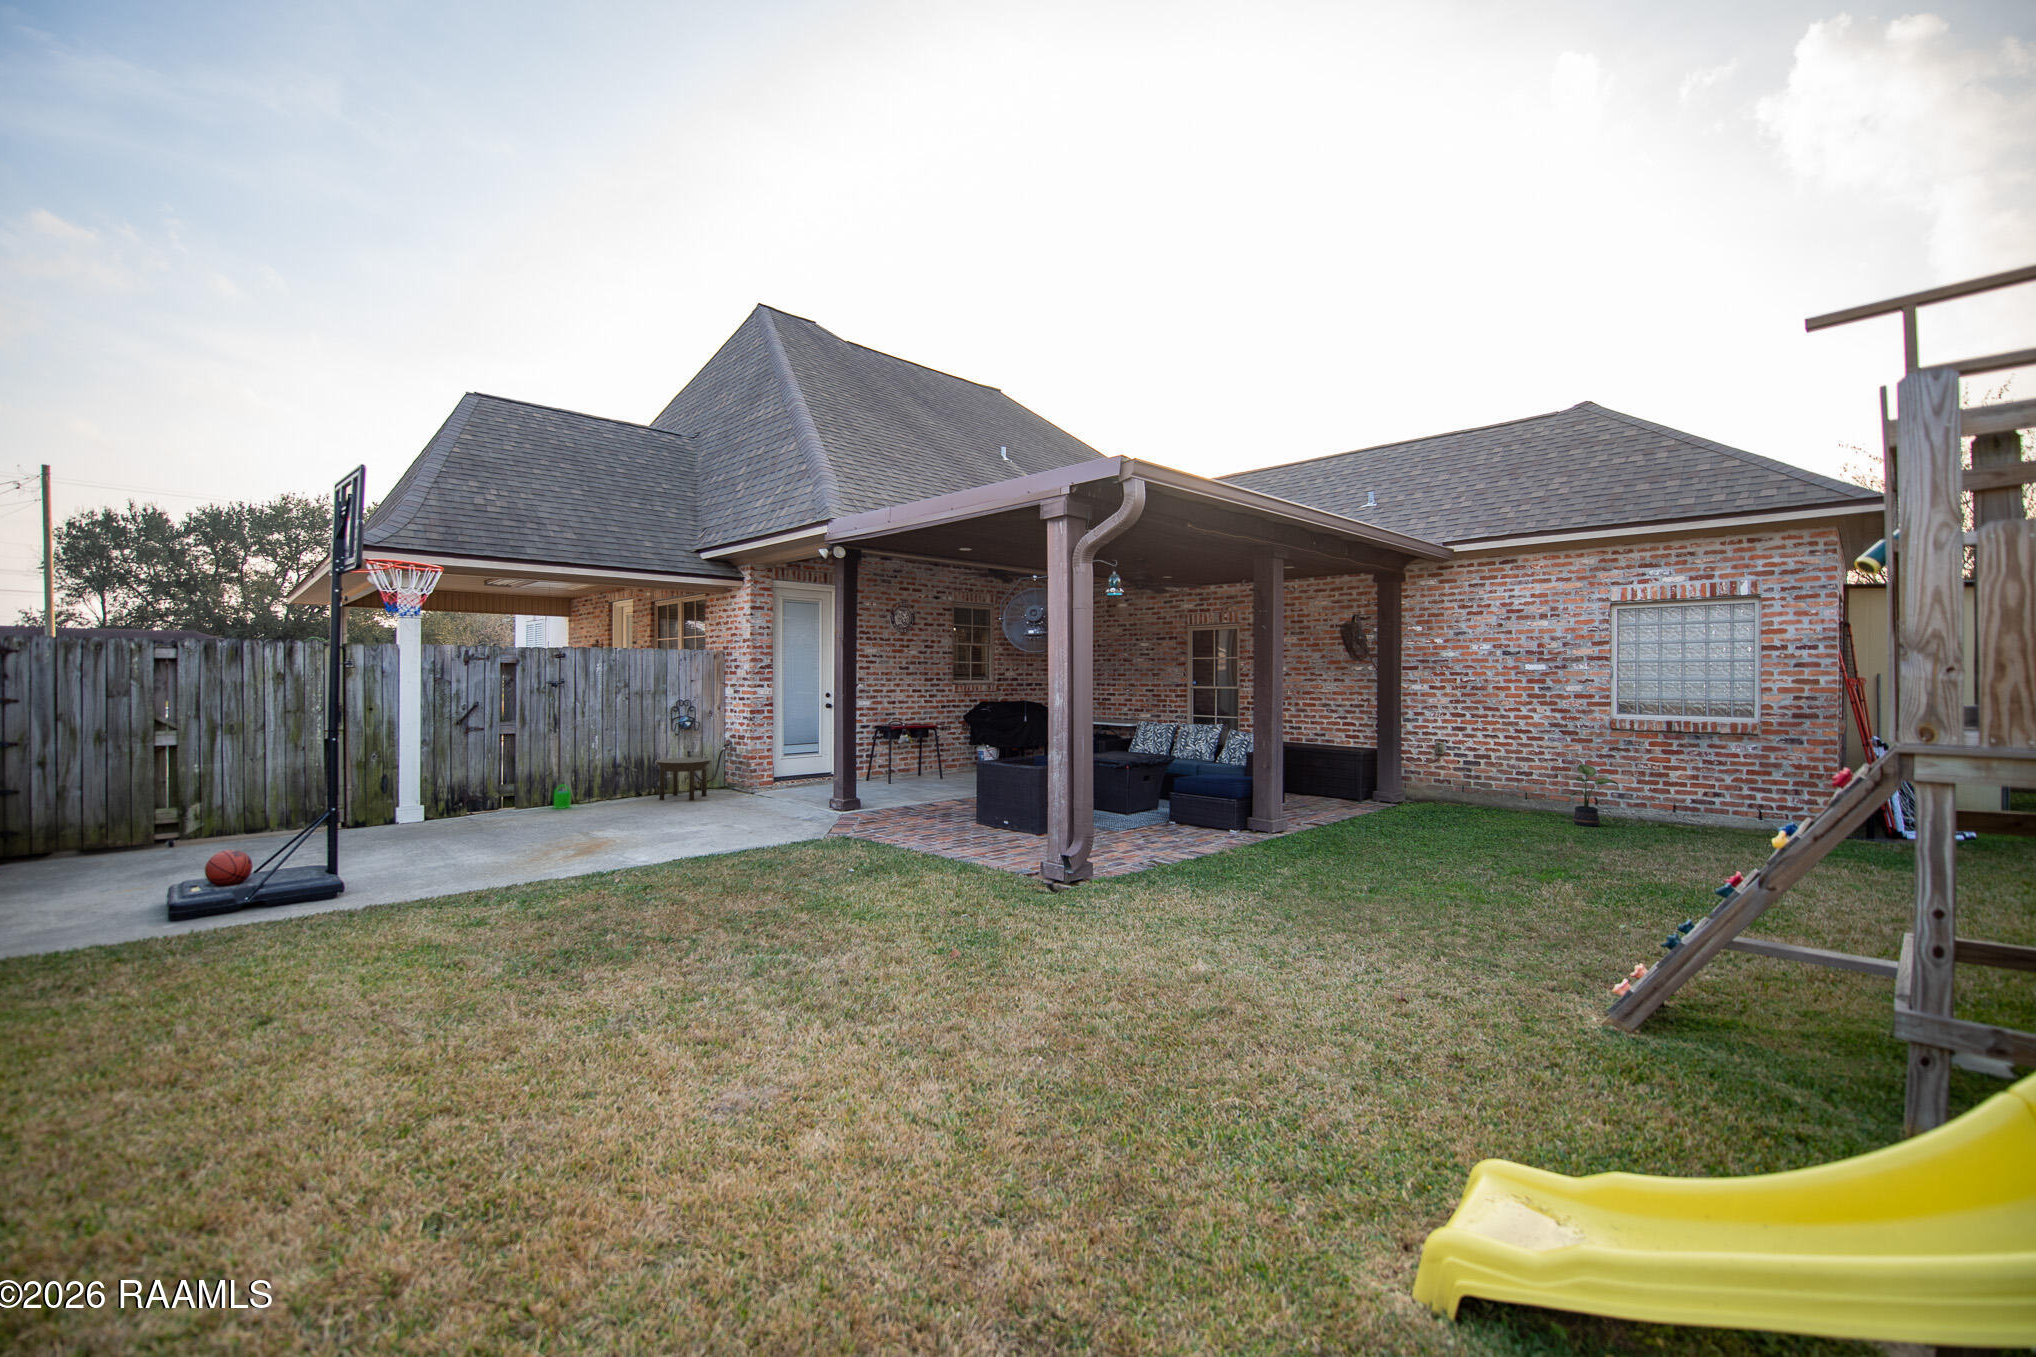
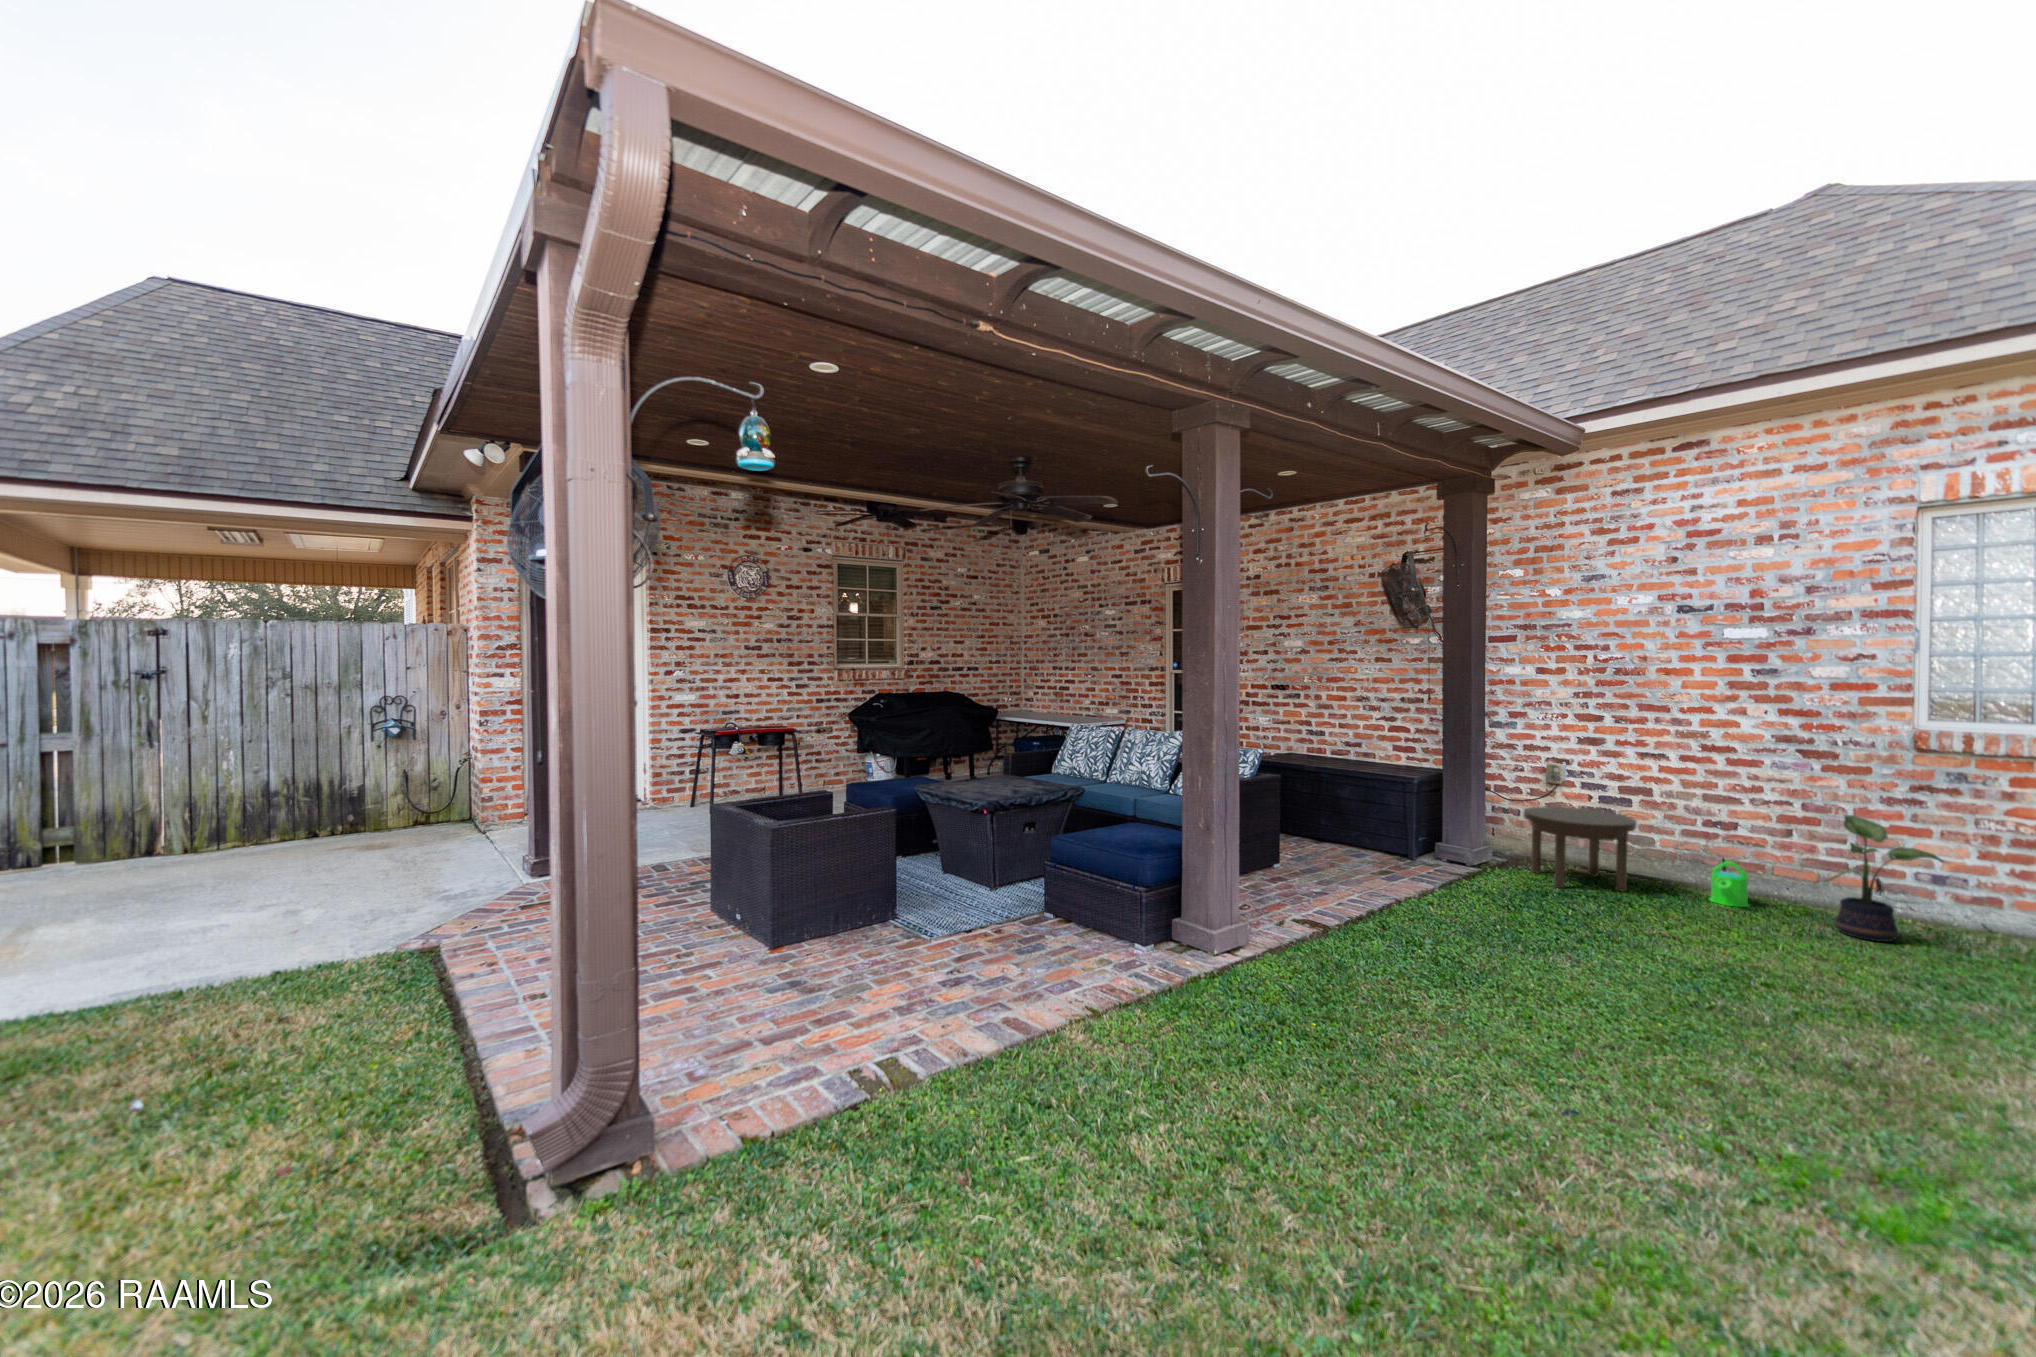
side table: present [655,757,711,801] -> present [1524,806,1637,892]
watering can: present [554,784,571,809] -> present [1709,861,1749,907]

